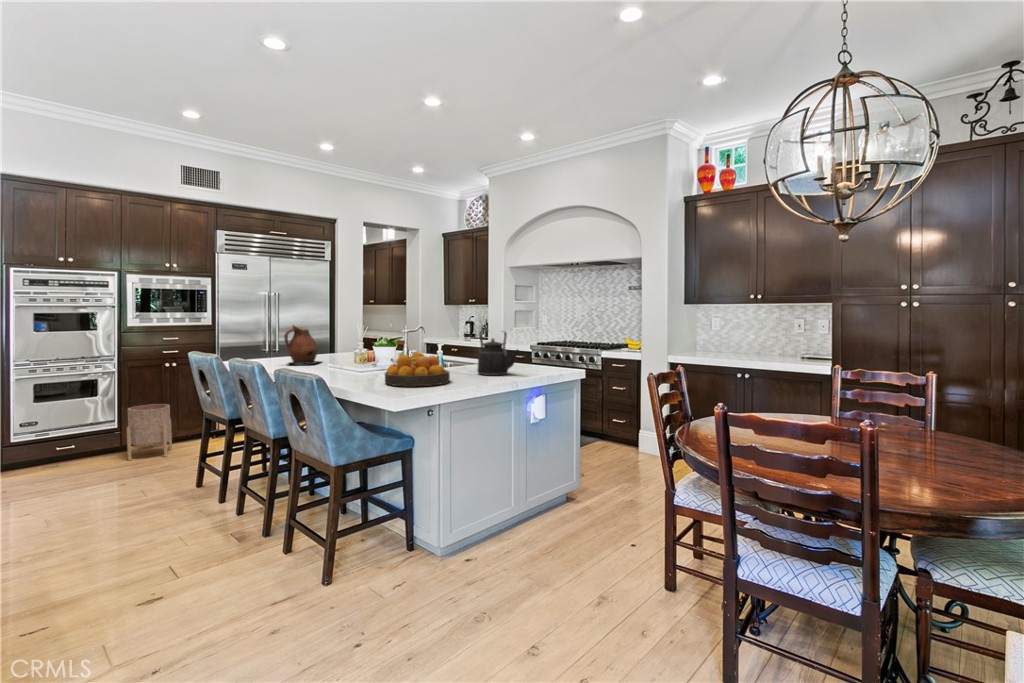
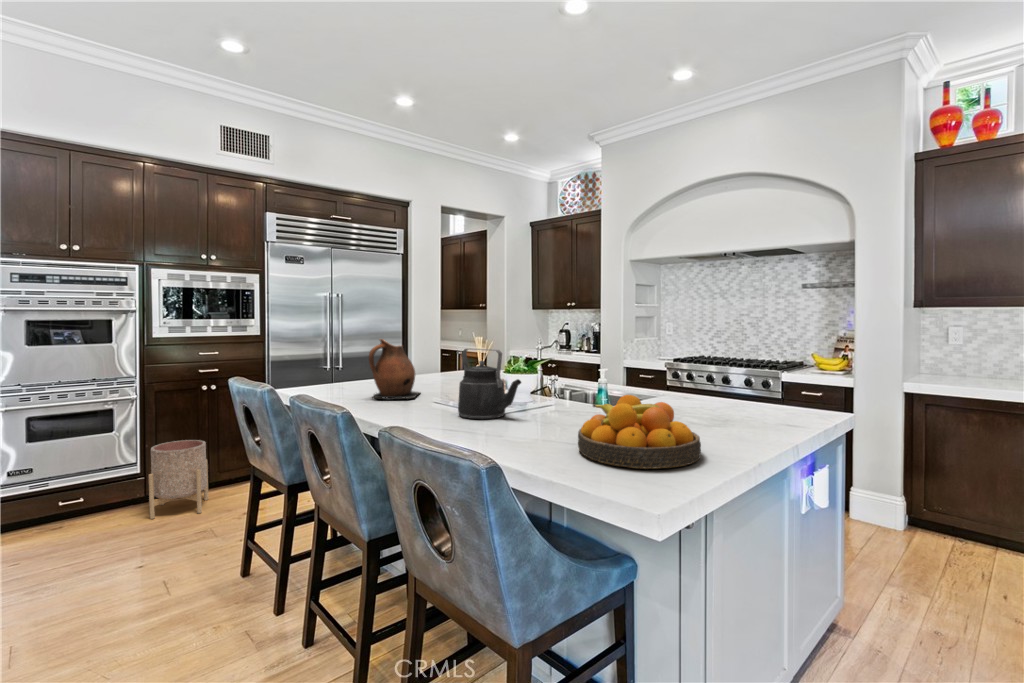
kettle: present [478,331,519,375] -> present [458,348,521,419]

